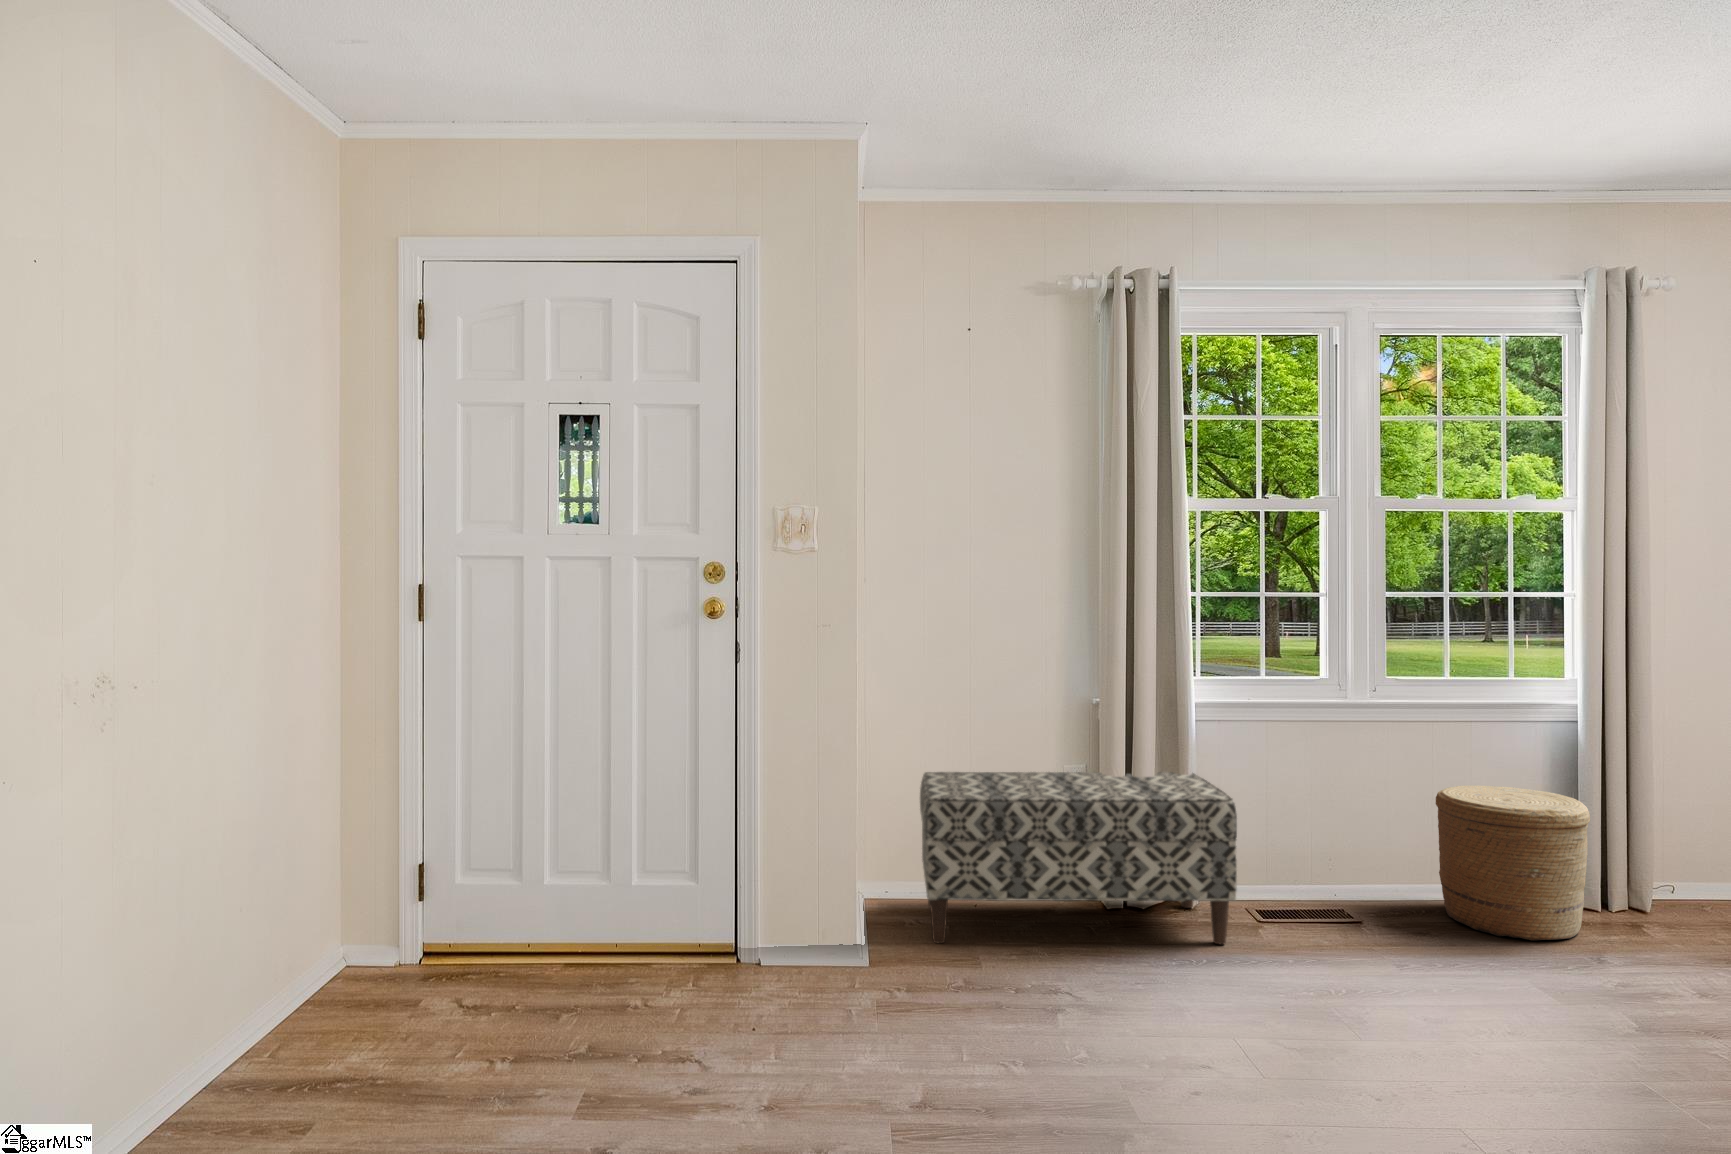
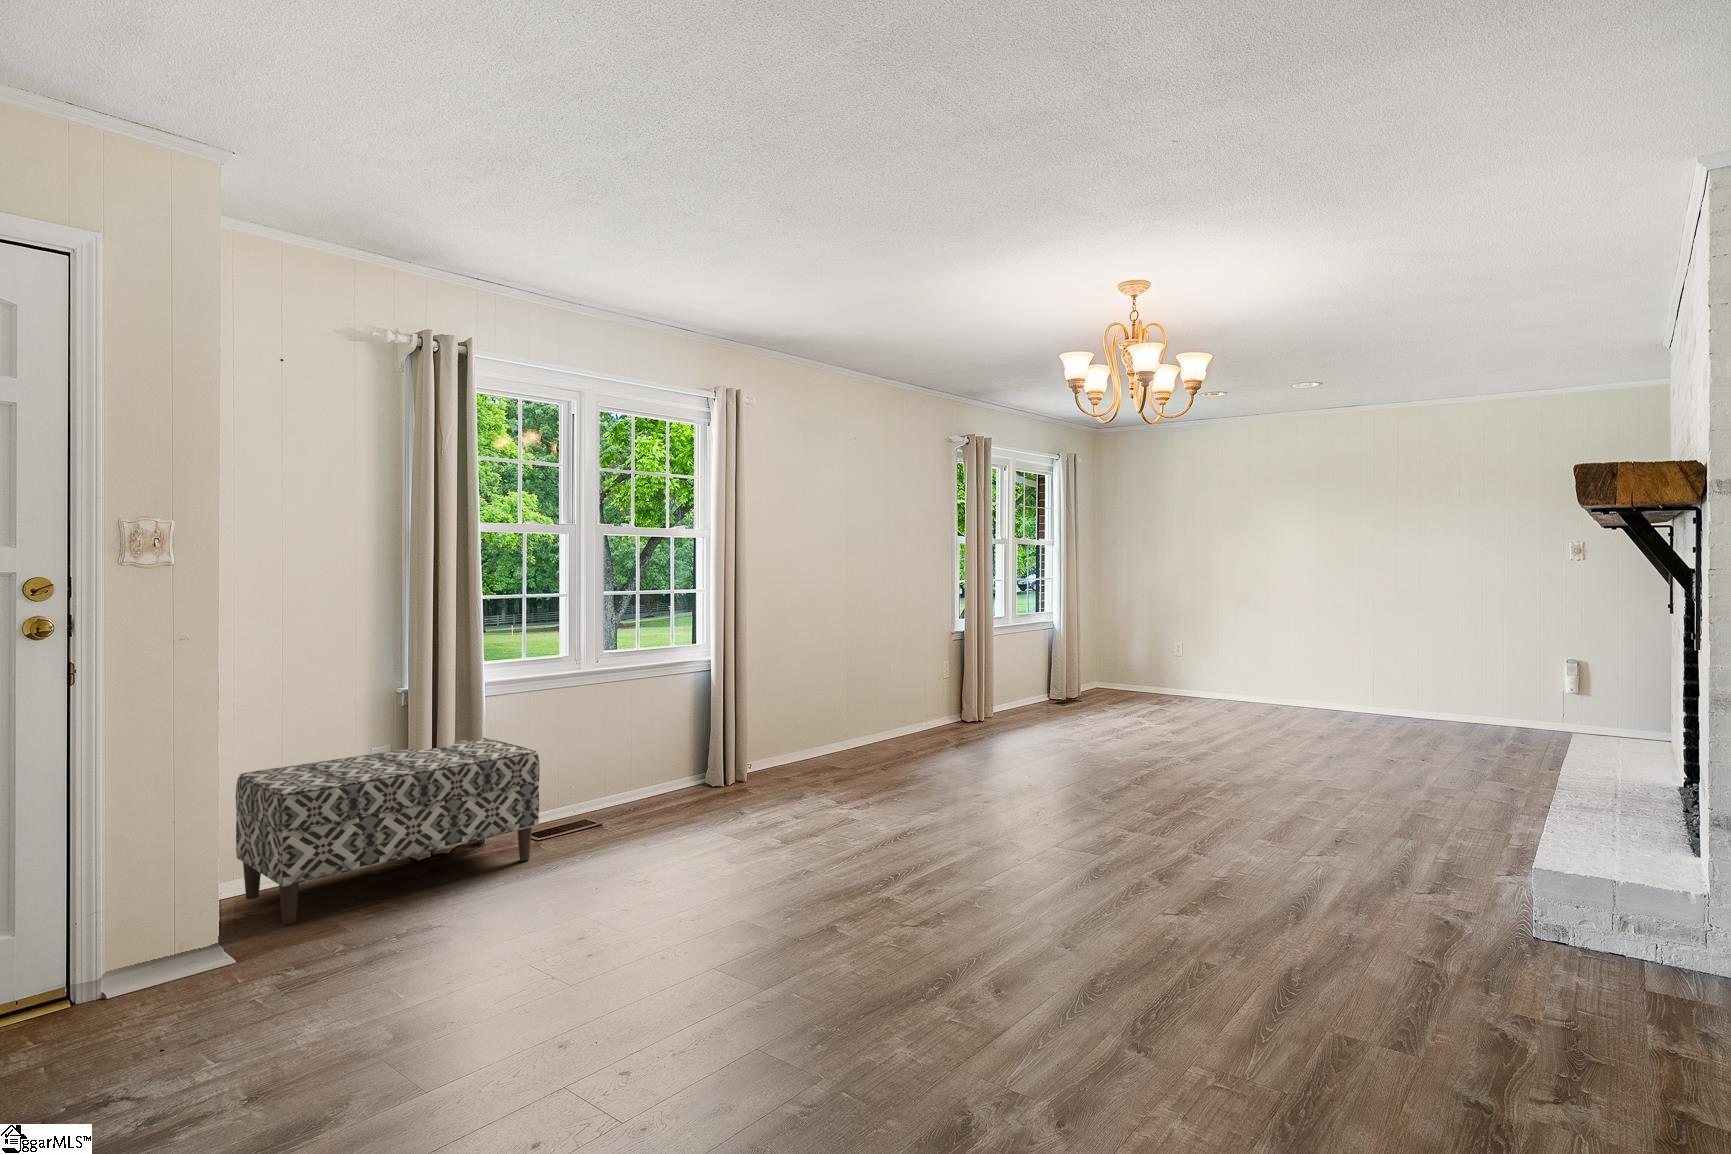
woven basket: present [1436,786,1590,941] -> none [640,718,726,813]

